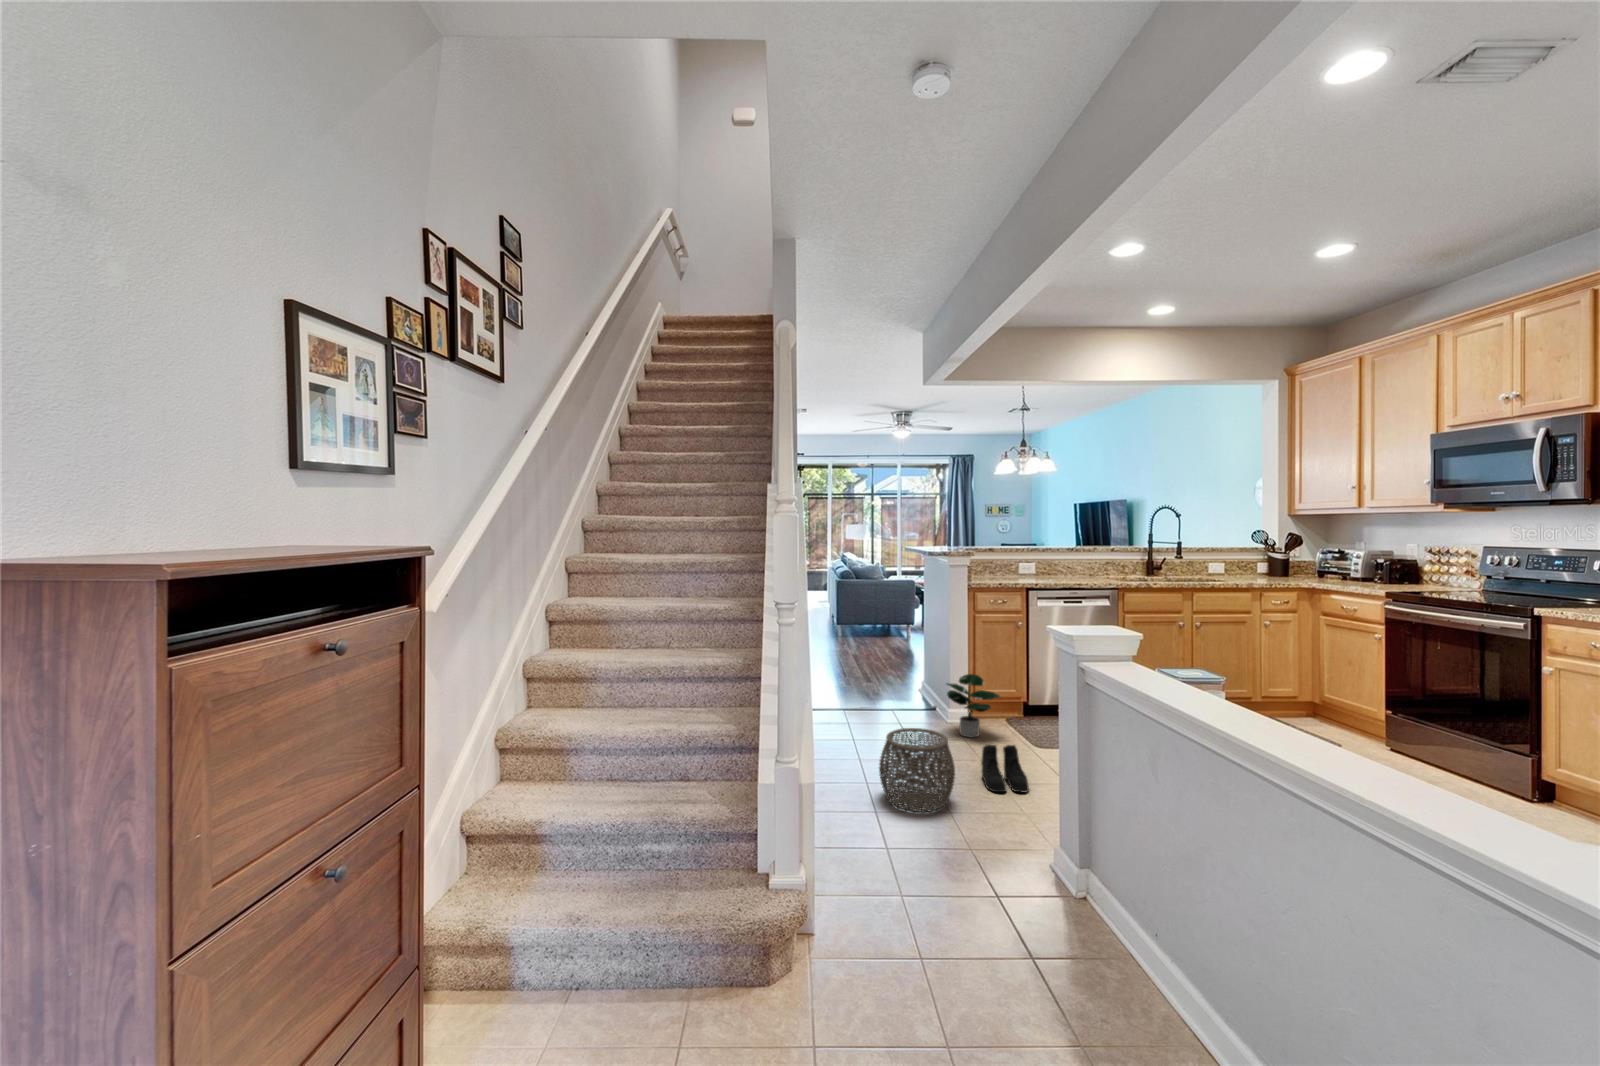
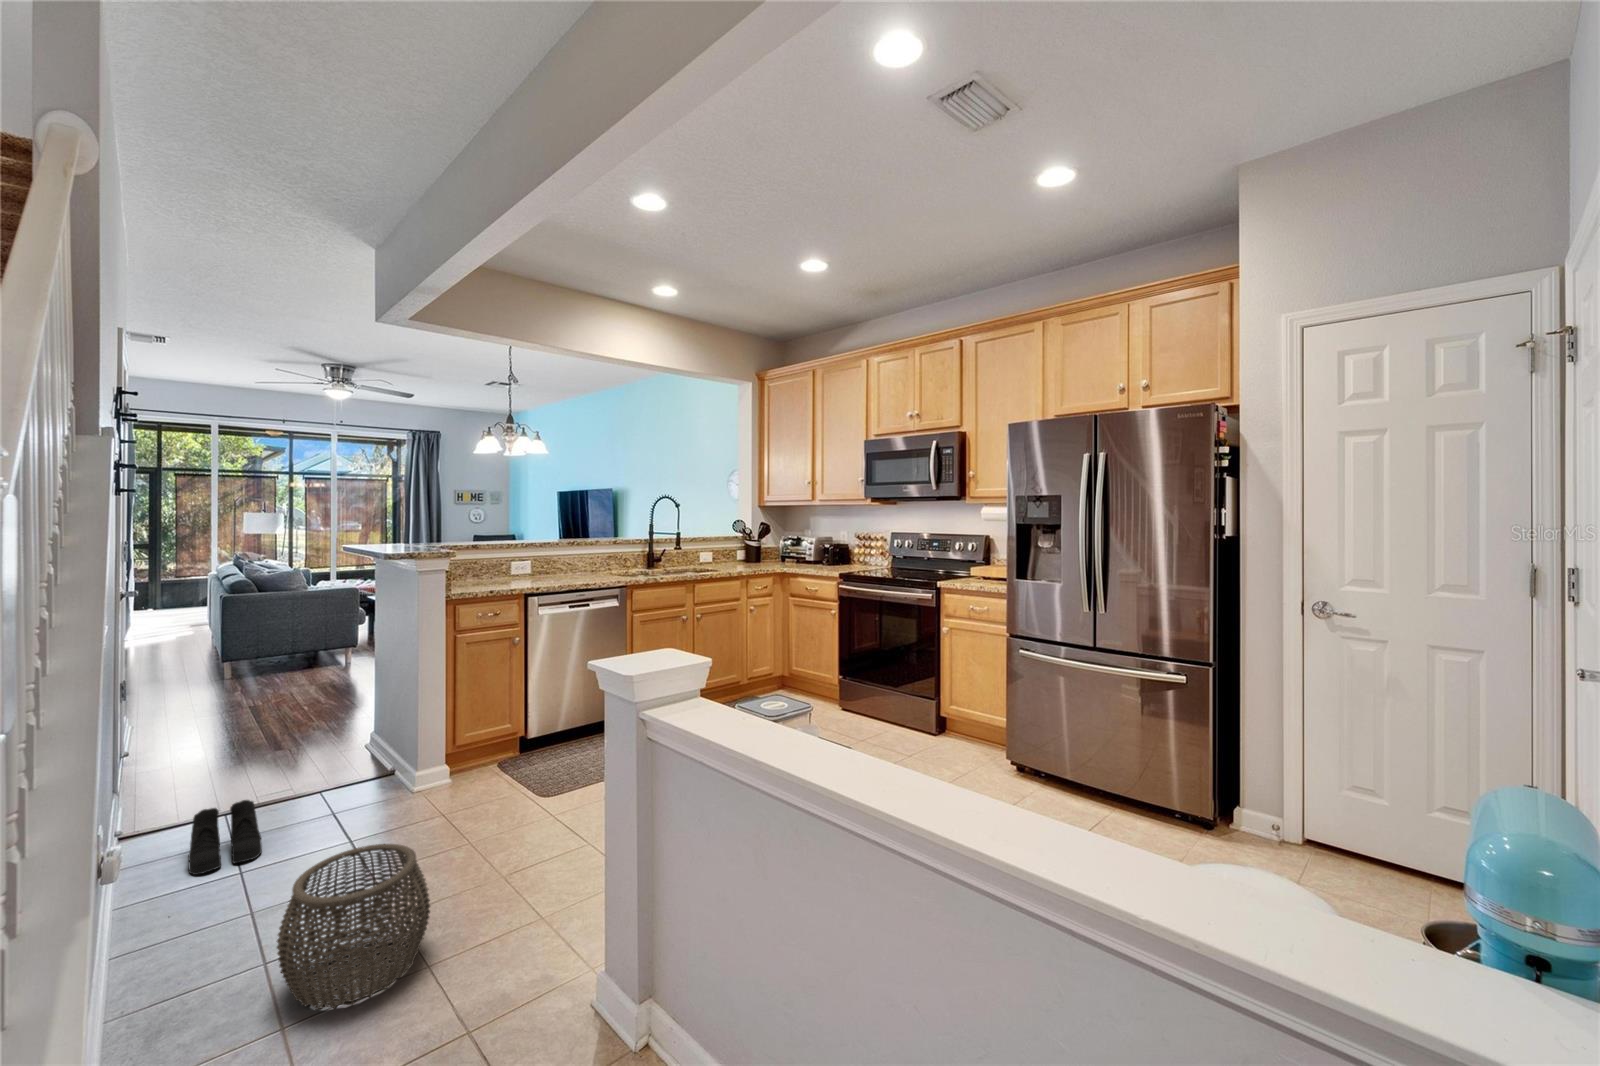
potted plant: present [947,674,1000,737] -> none [408,717,494,808]
boots: present [981,745,1029,792] -> present [188,800,262,875]

